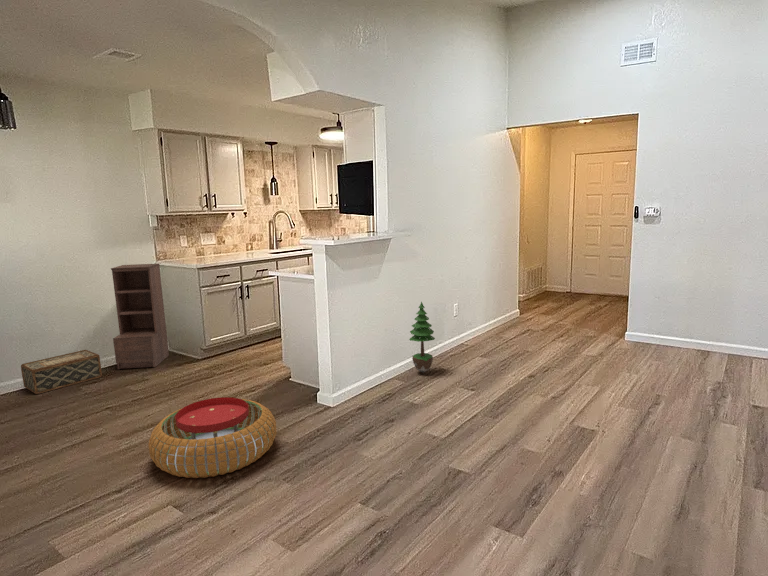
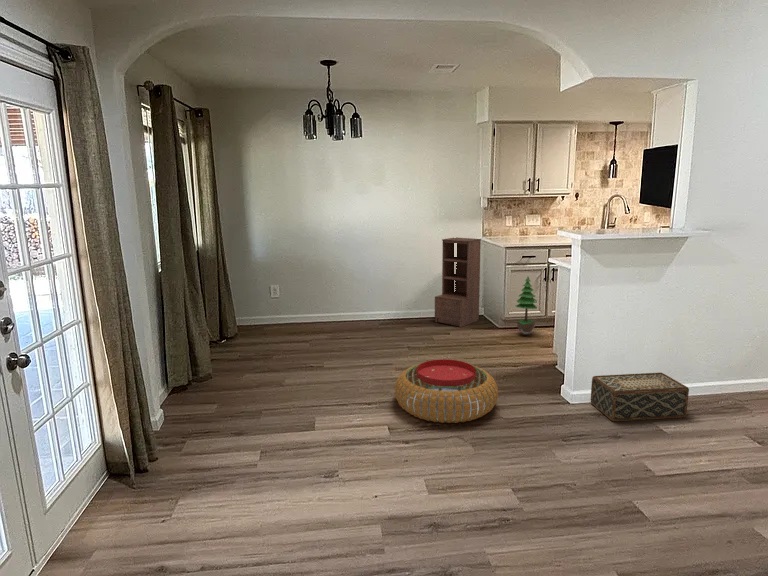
potted tree: present [409,302,435,373] -> present [516,277,537,335]
woven basket: present [21,350,102,394] -> present [591,373,689,421]

